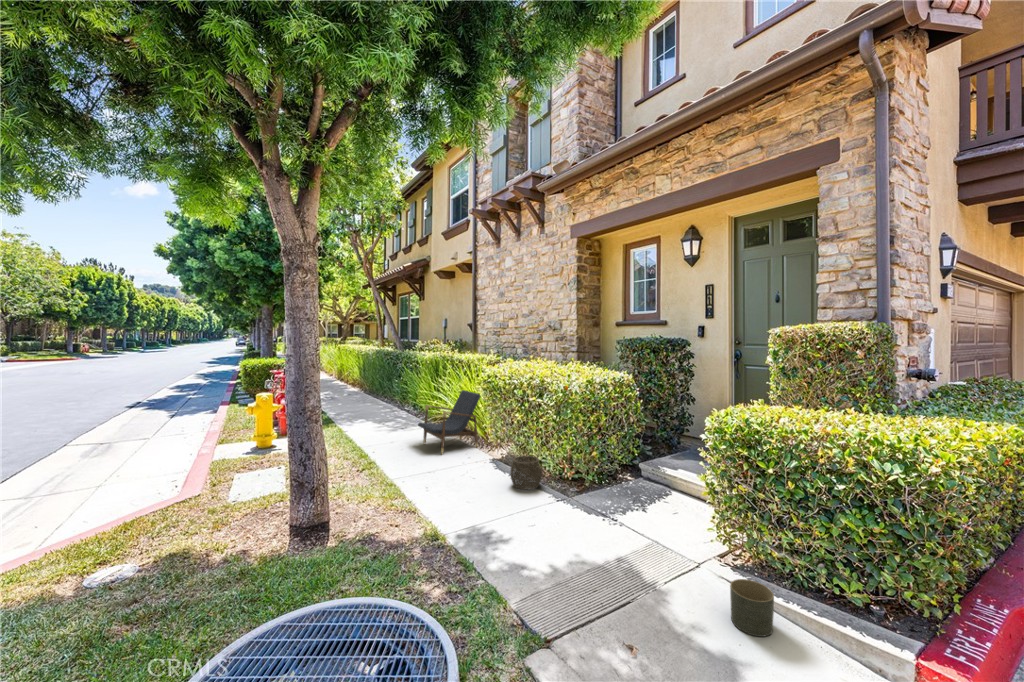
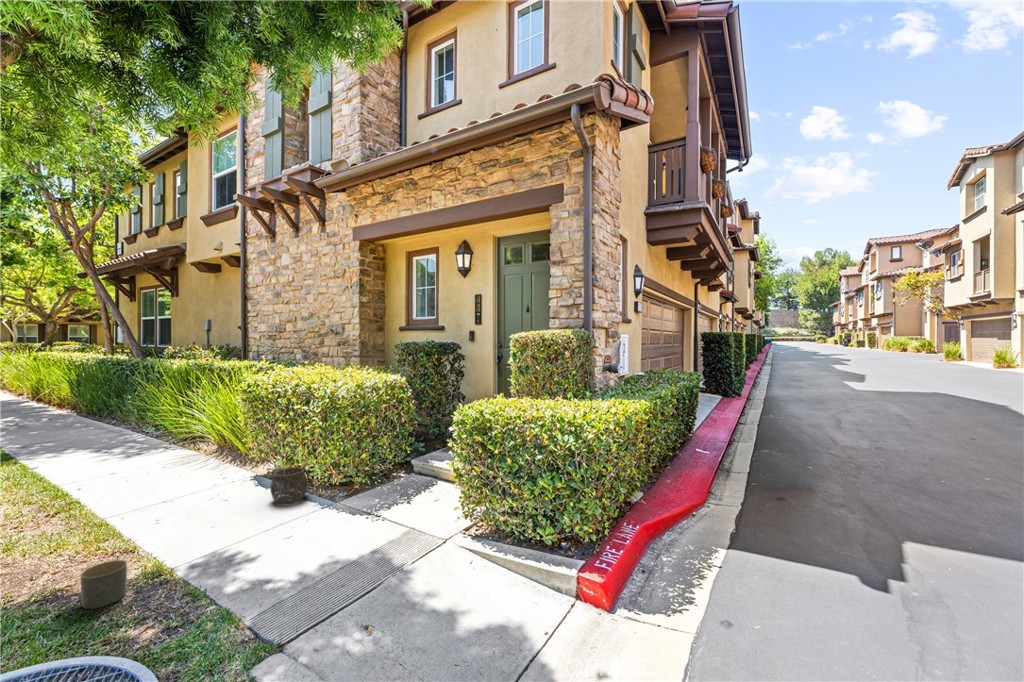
lounge chair: present [418,390,480,454] -> none [153,403,241,480]
planter: present [730,579,774,637] -> present [81,560,127,609]

